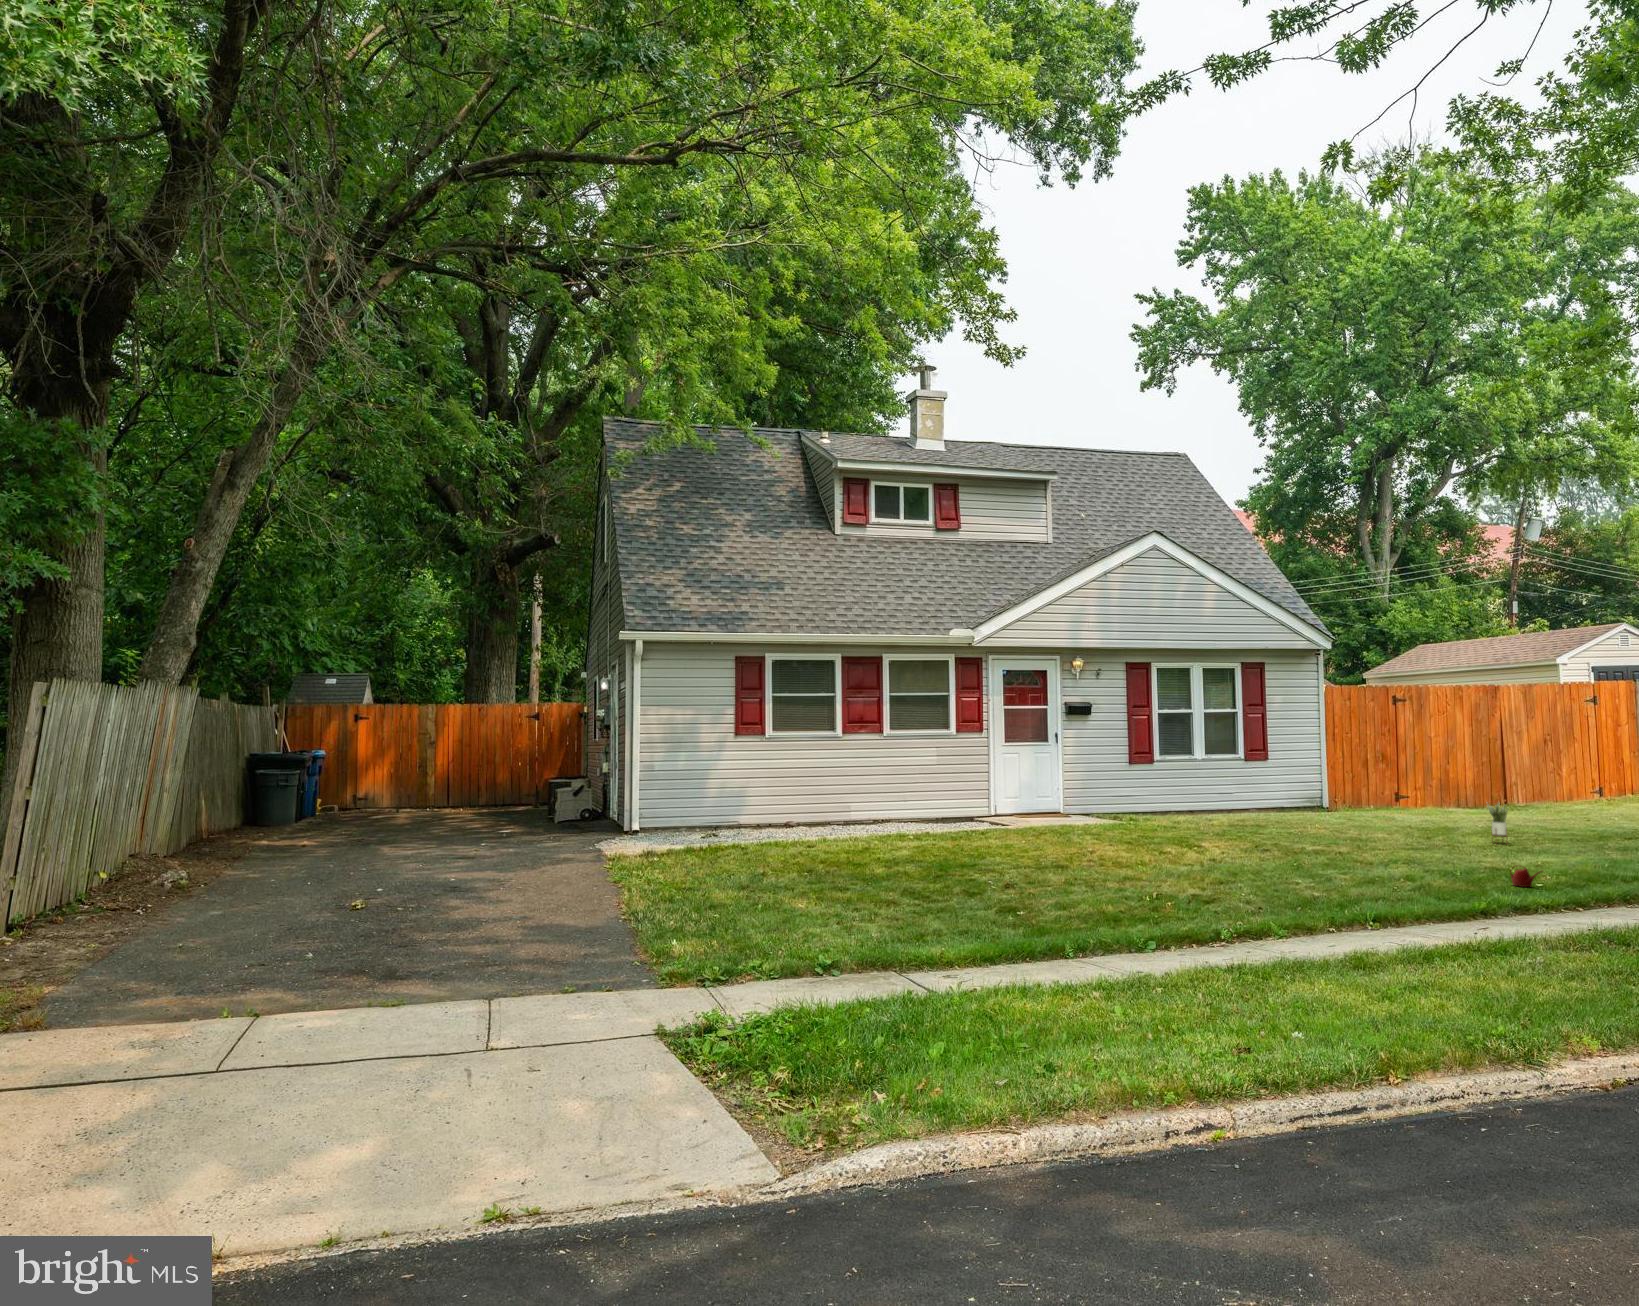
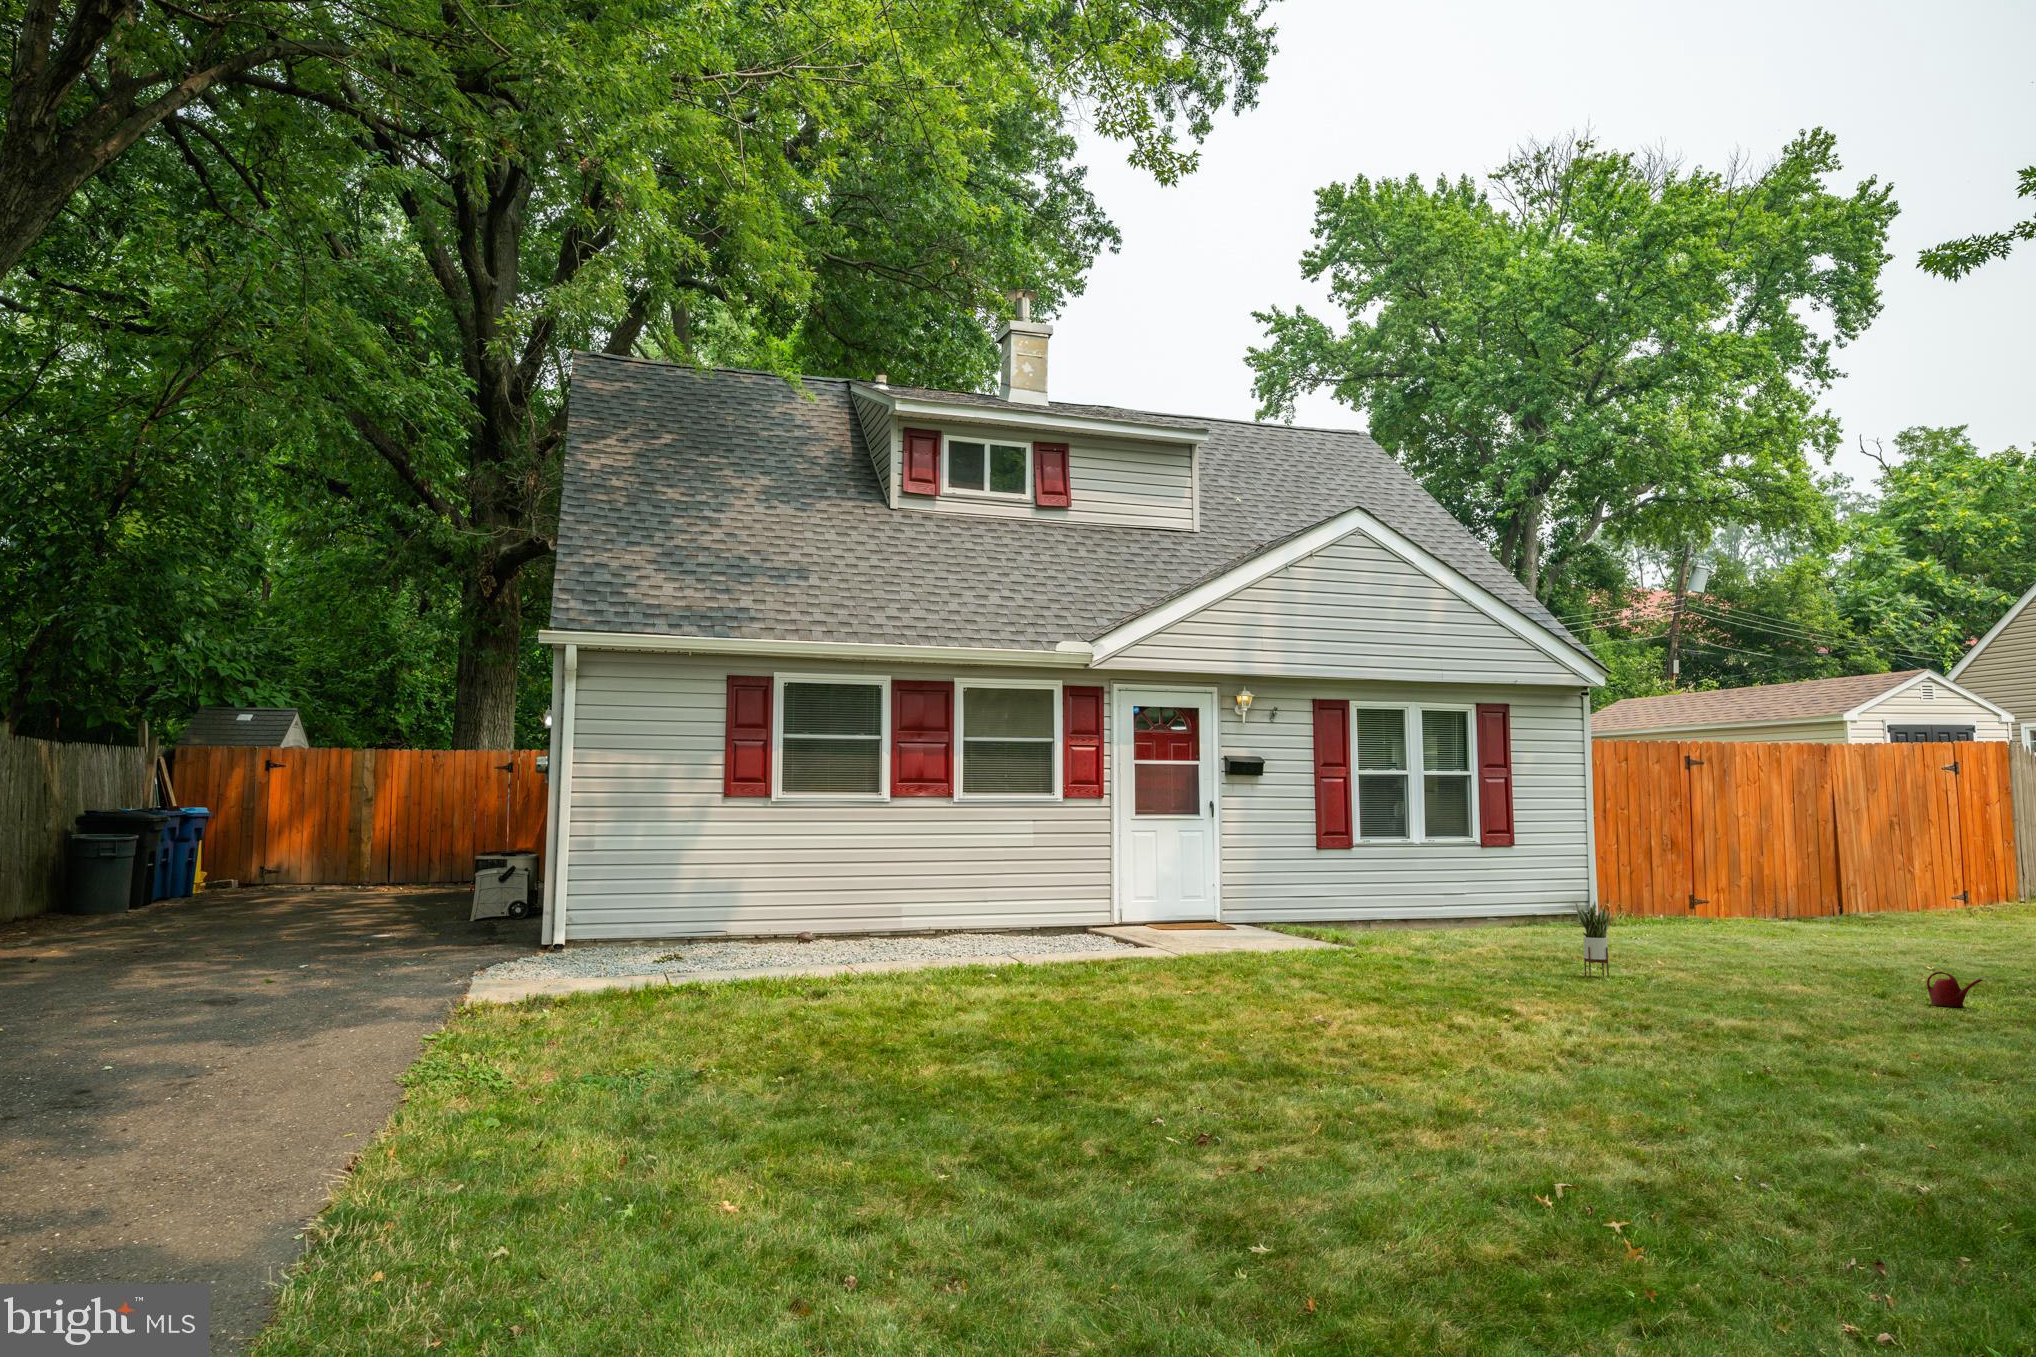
potted plant: present [1488,804,1508,841] -> present [1575,901,1610,978]

